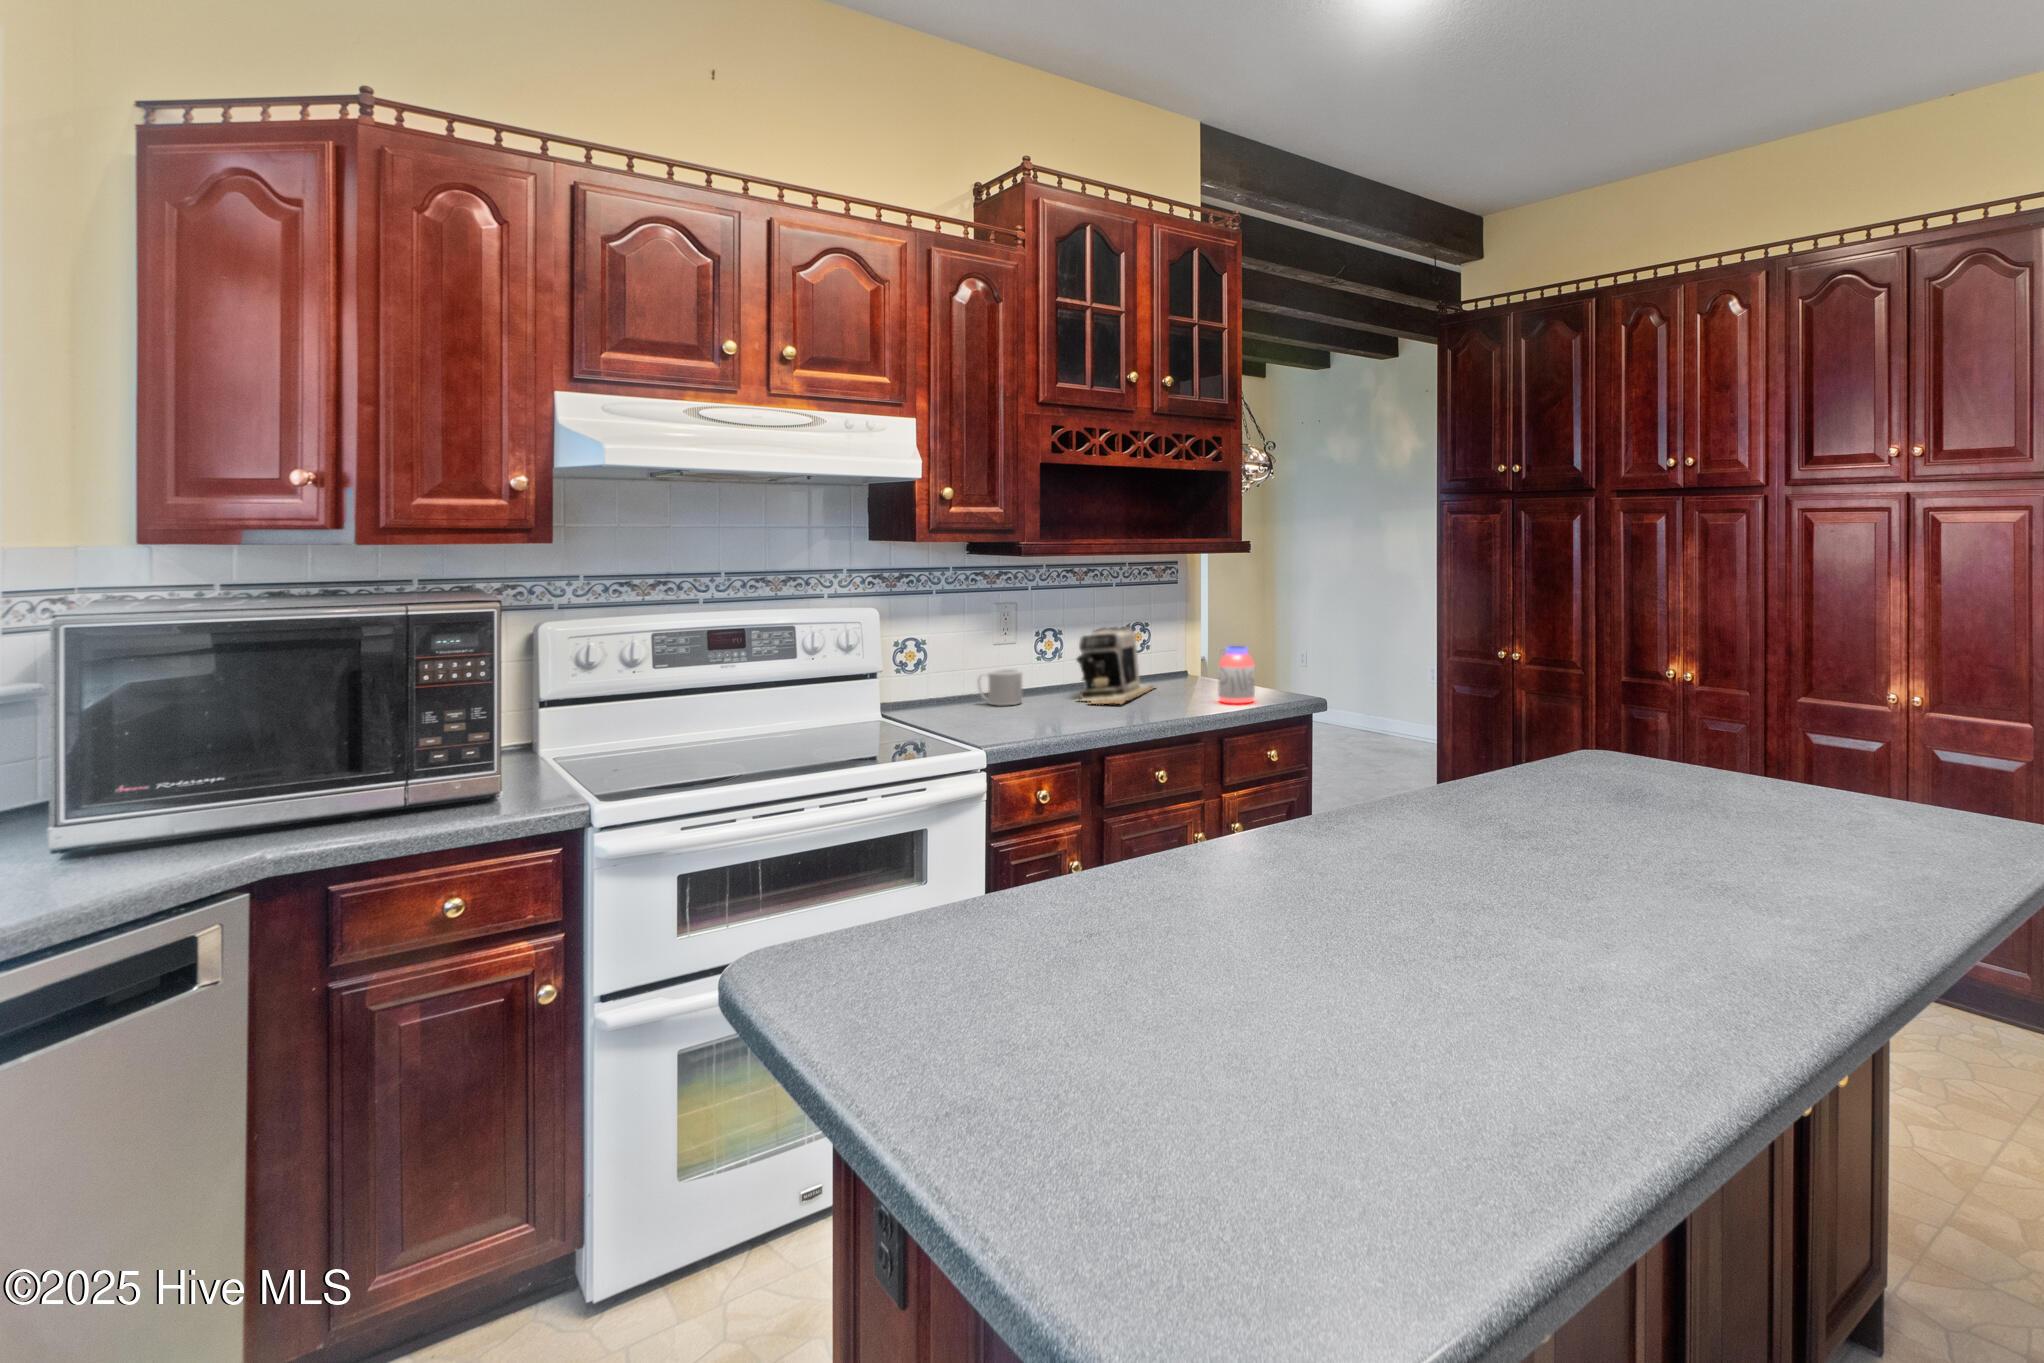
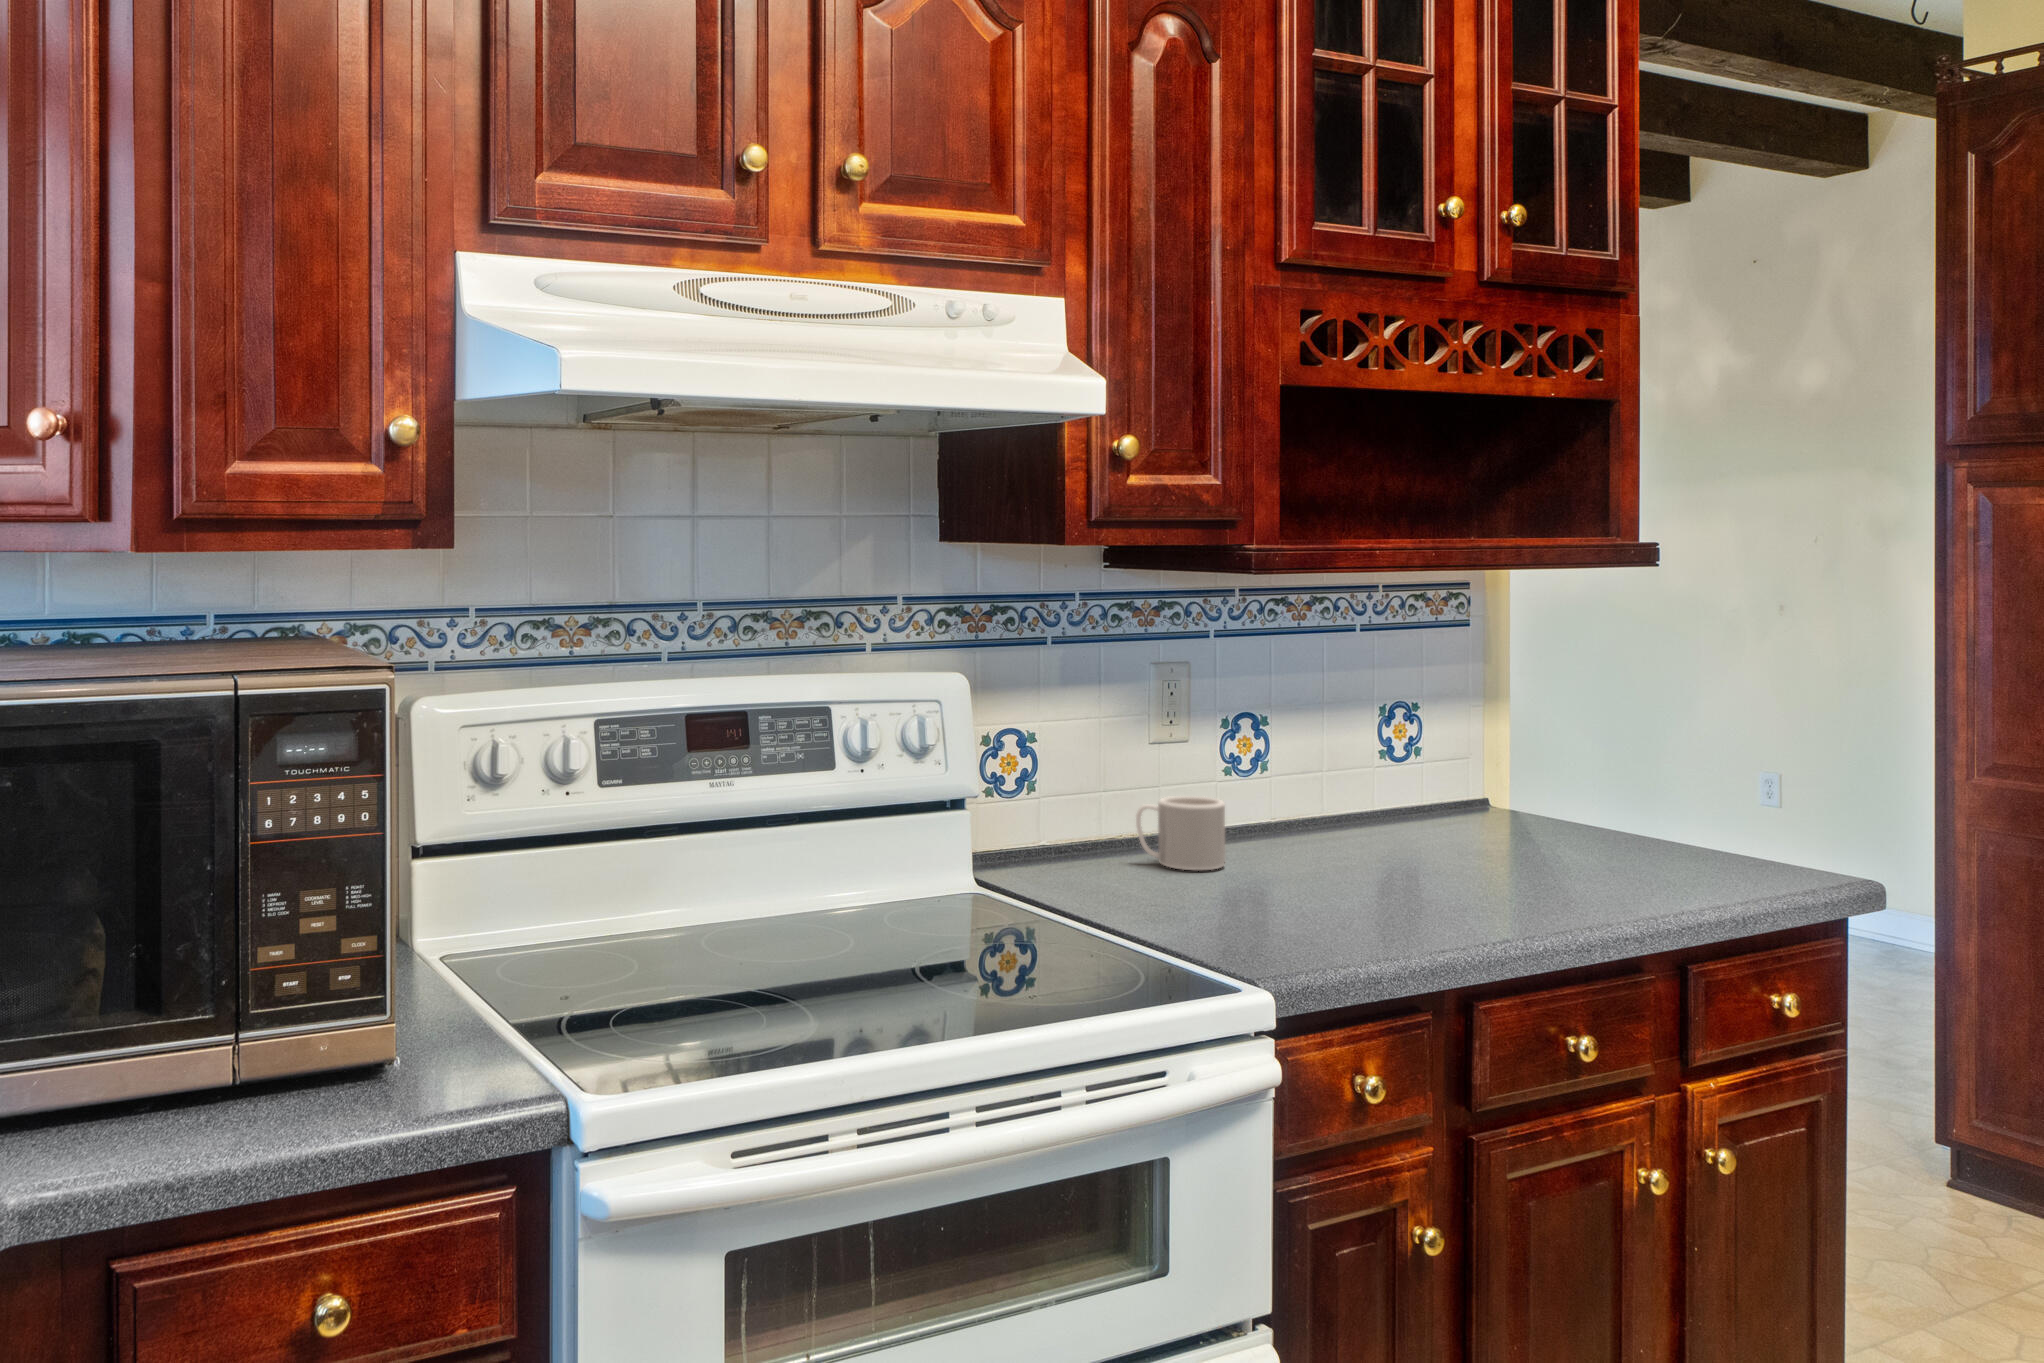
coffee maker: present [1077,626,1154,704] -> none [1322,713,1462,880]
jar: present [1218,646,1255,704] -> none [1645,763,1733,887]

